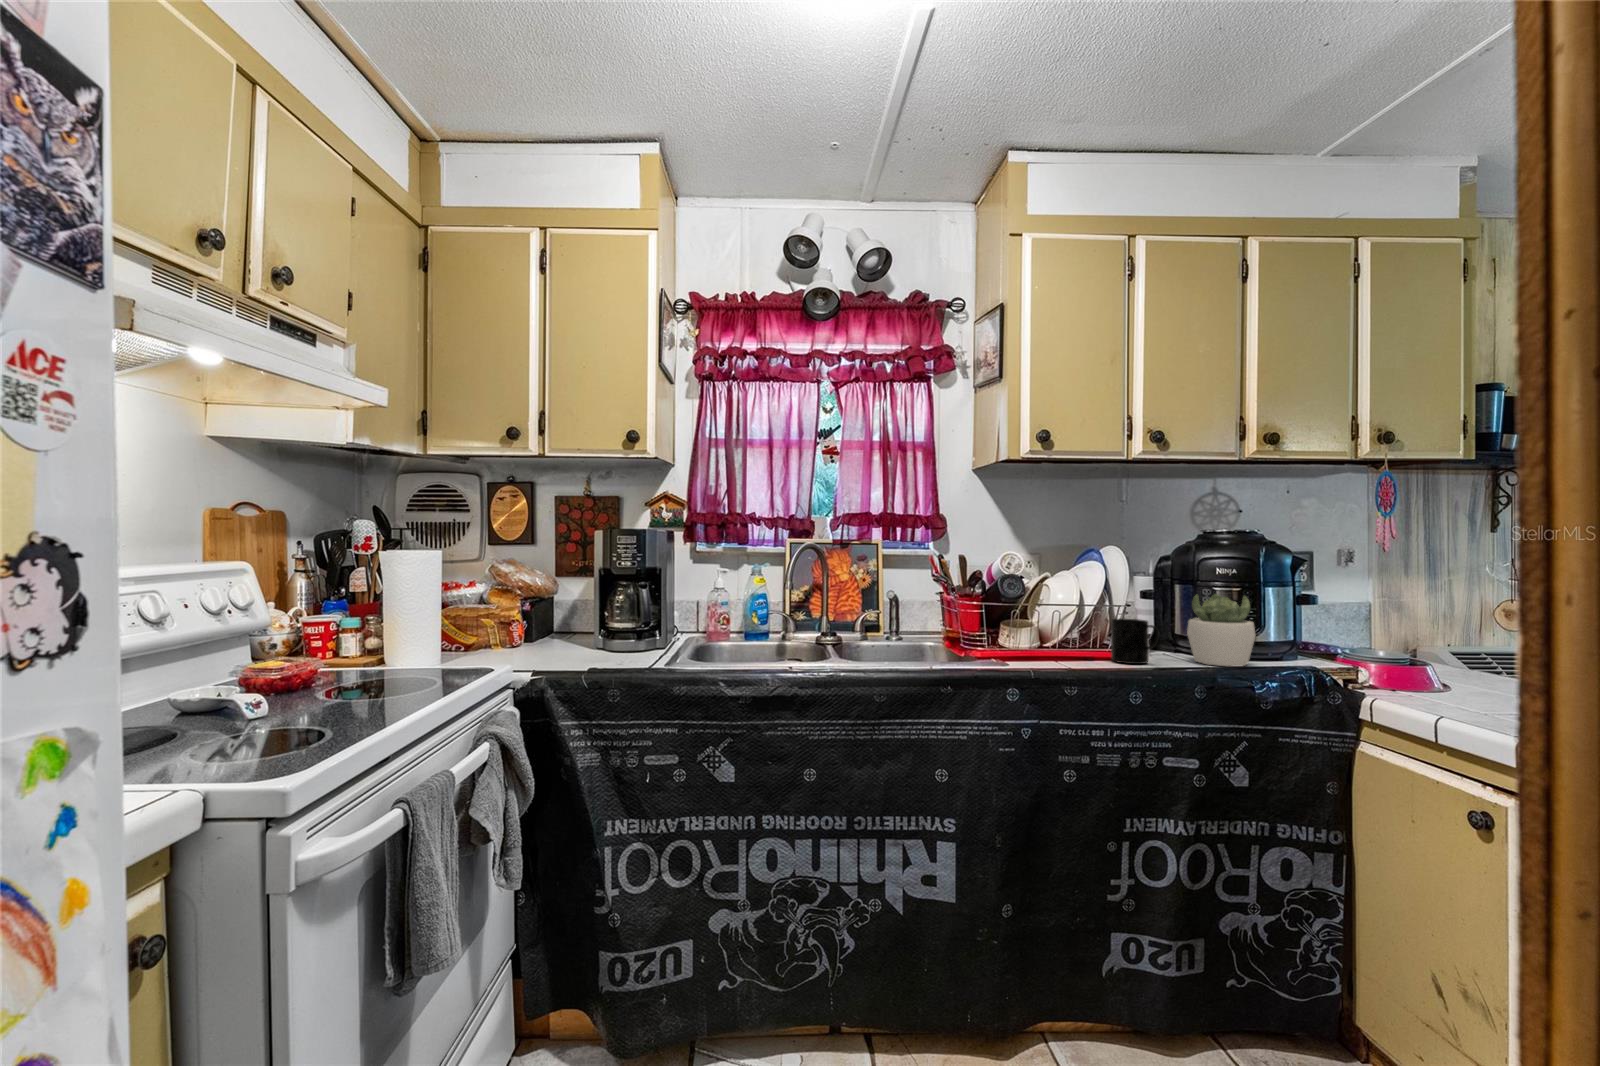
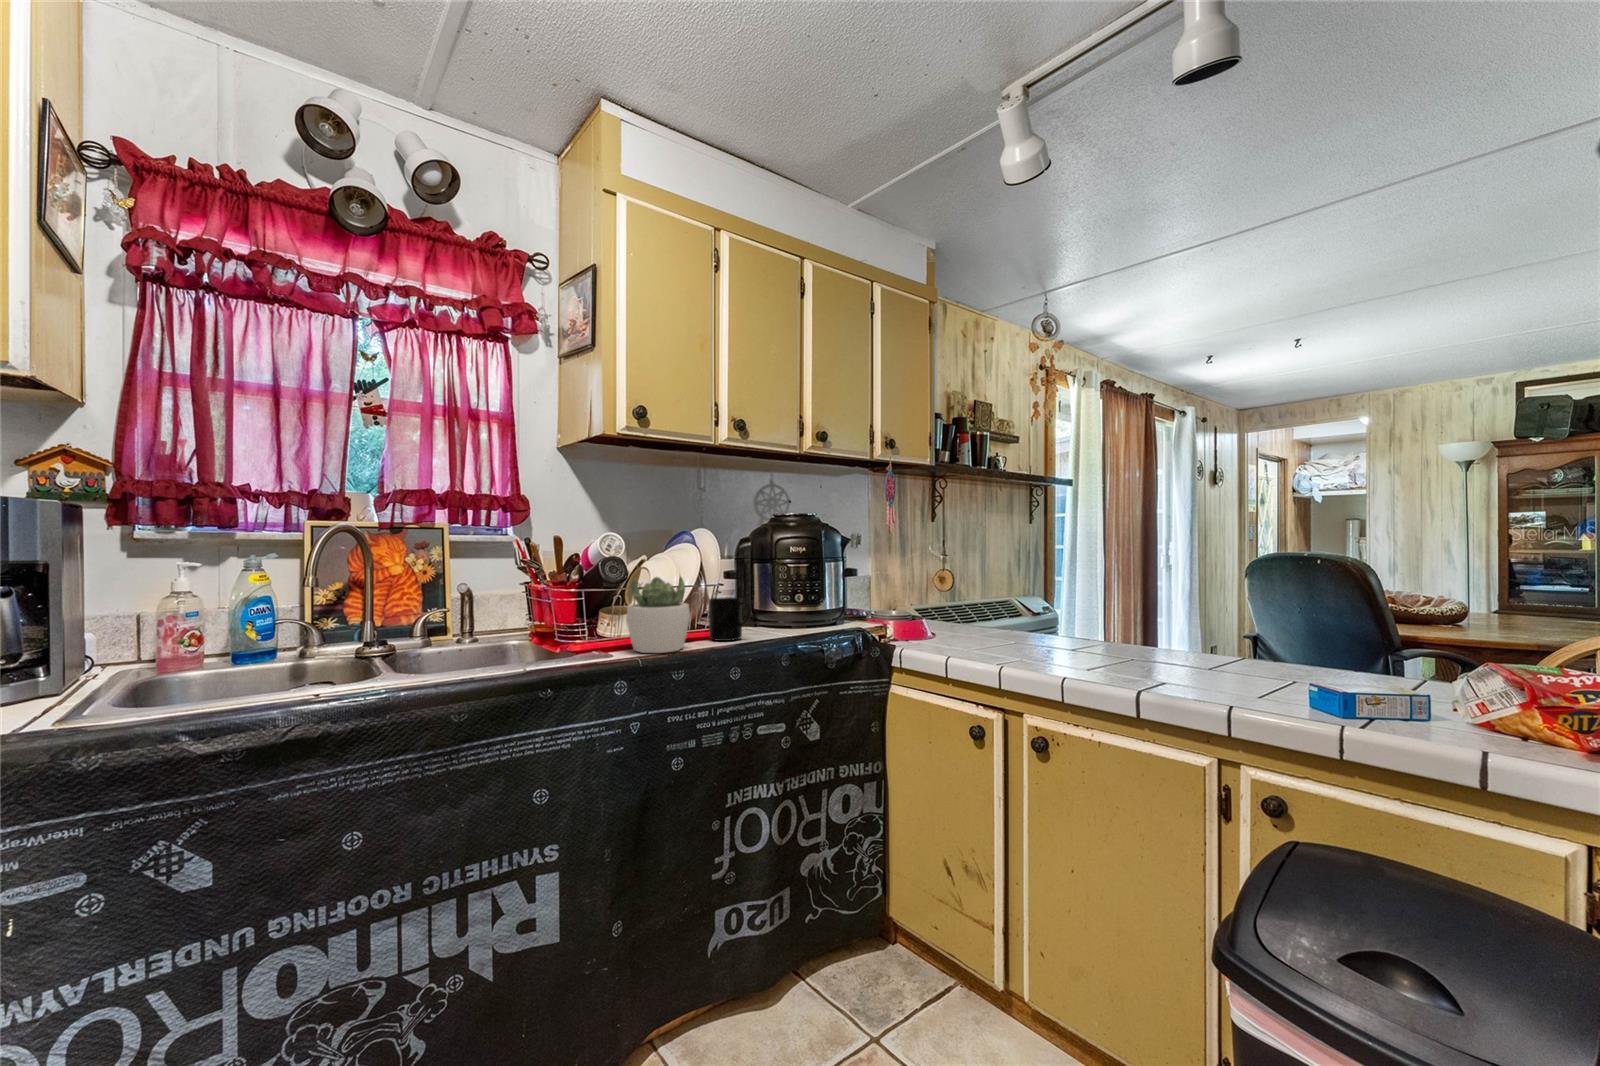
succulent plant: present [1187,594,1255,666] -> present [626,577,690,653]

